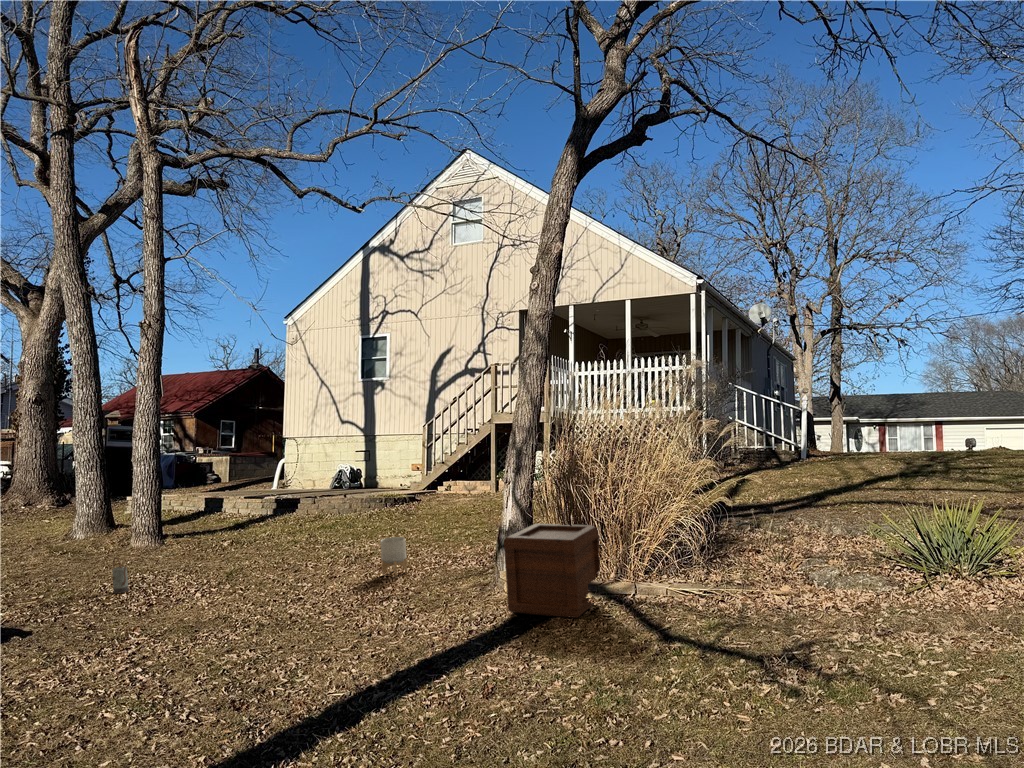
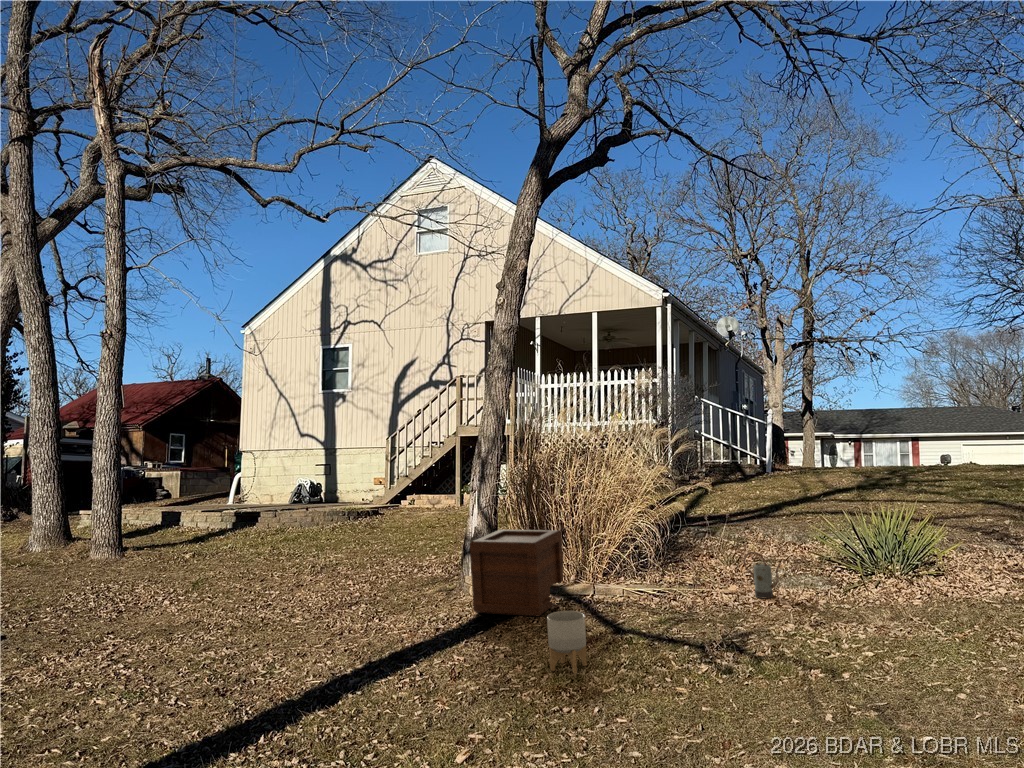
planter: present [380,537,407,576] -> present [547,611,587,674]
watering can: present [112,557,129,594] -> present [744,552,781,598]

